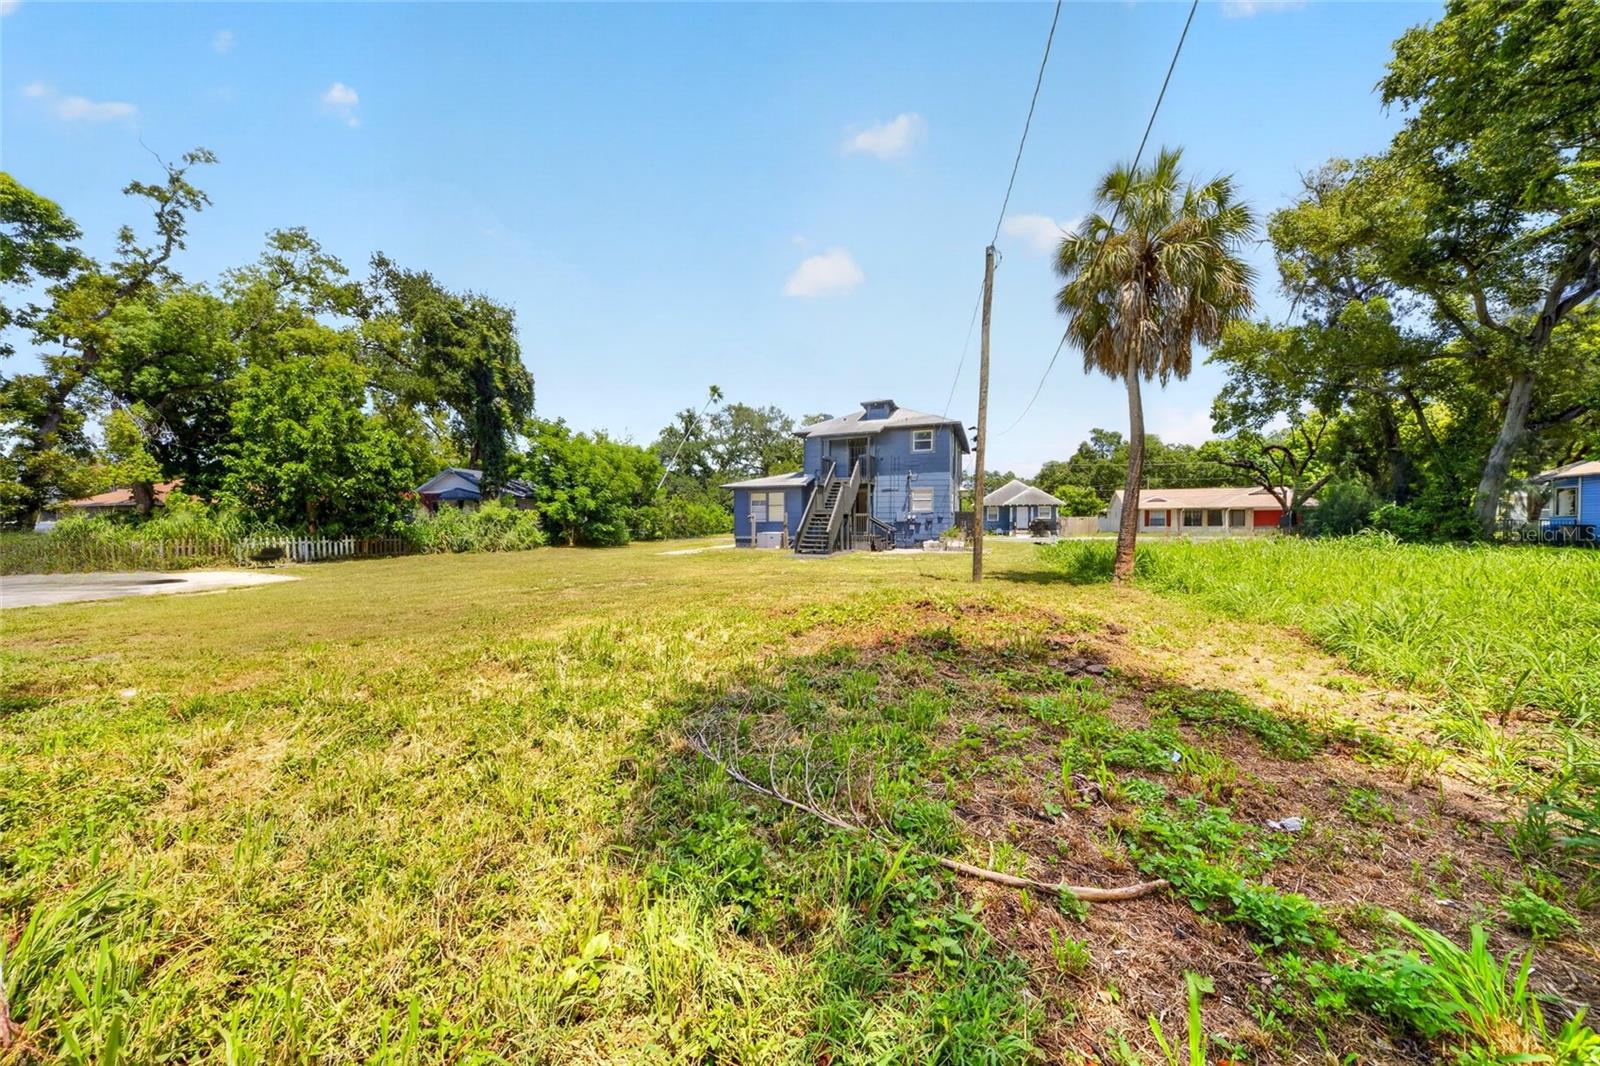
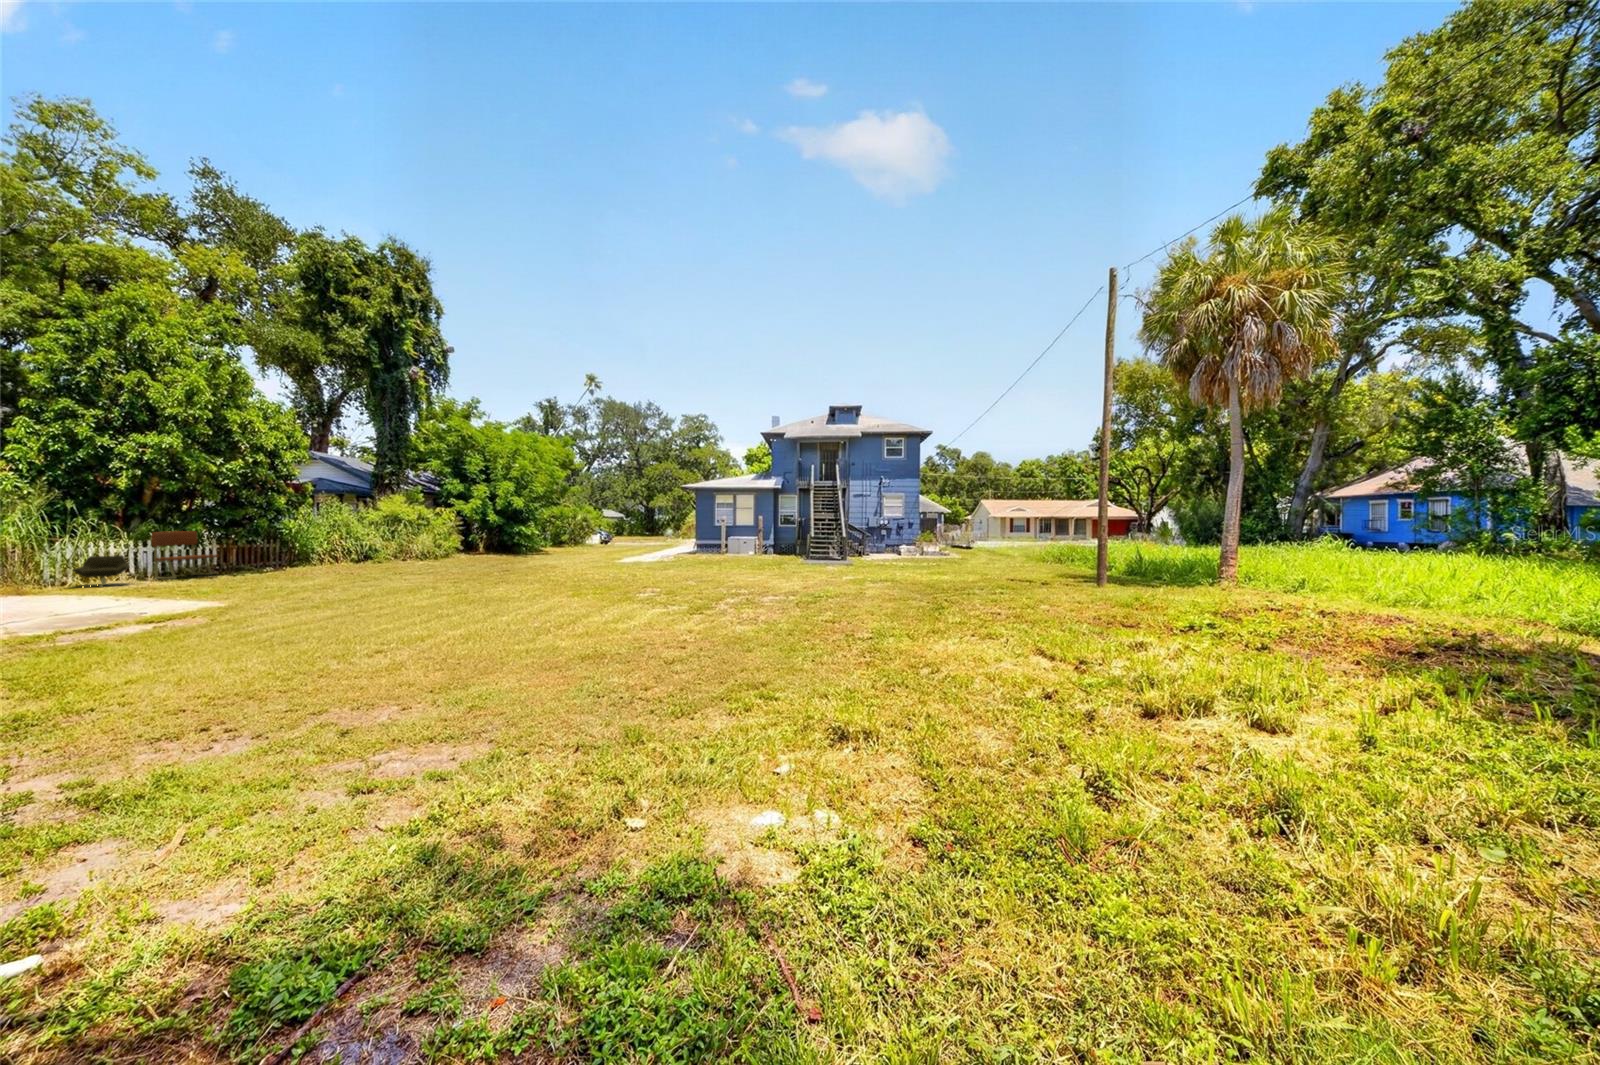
bench: none [304,530,350,563] -> present [151,531,219,579]

